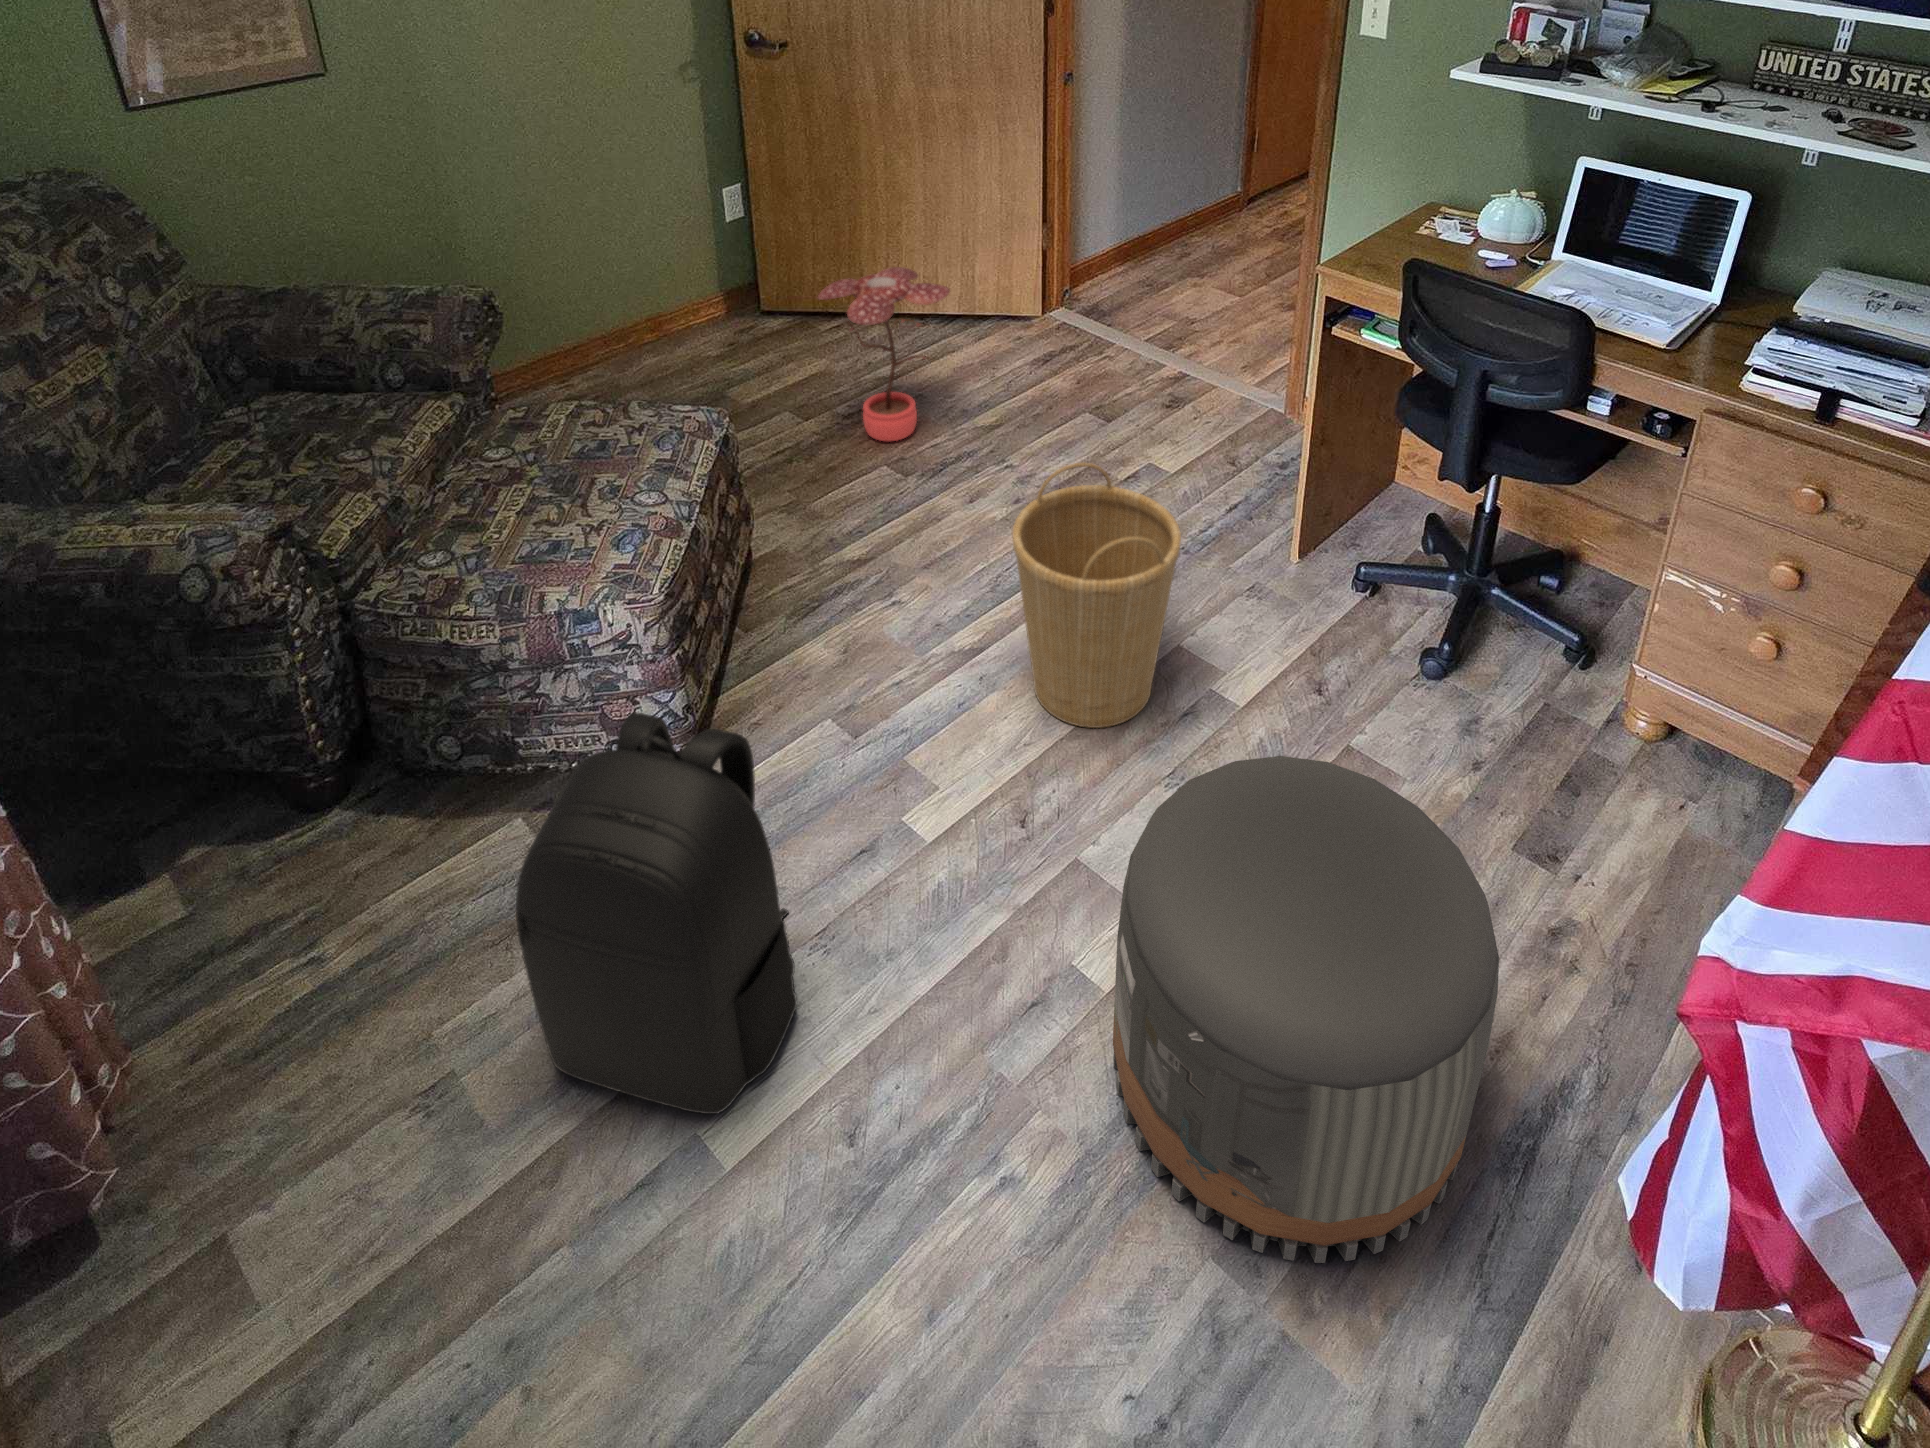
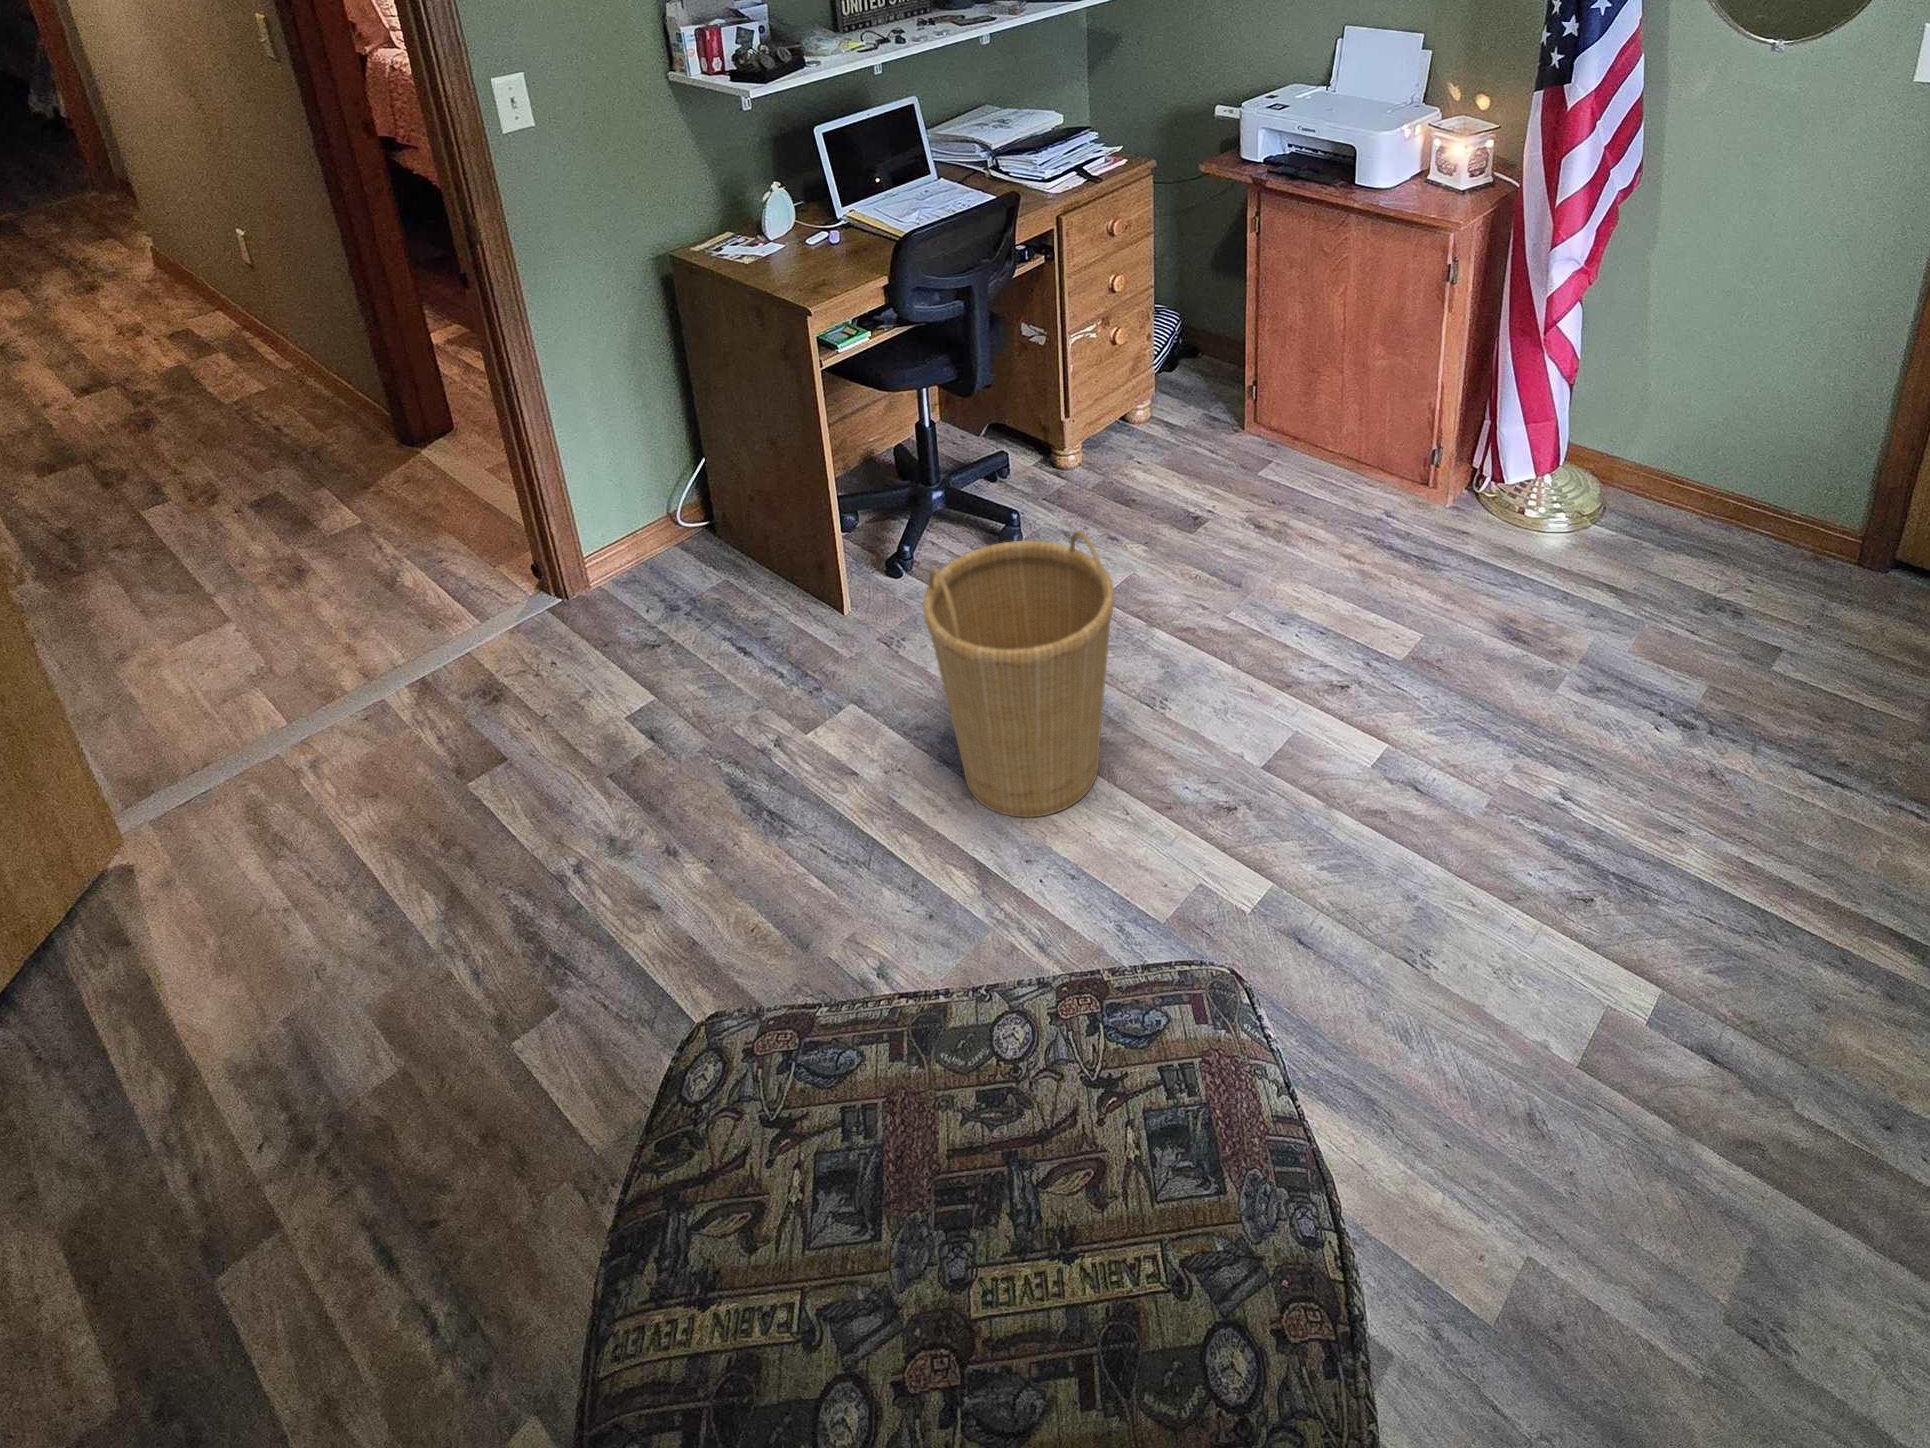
potted plant: present [818,267,950,441] -> none [146,745,413,1110]
backpack: present [516,713,797,1114] -> none [1394,757,1695,1198]
pouf: present [1113,756,1499,1263] -> none [1286,435,1559,742]

